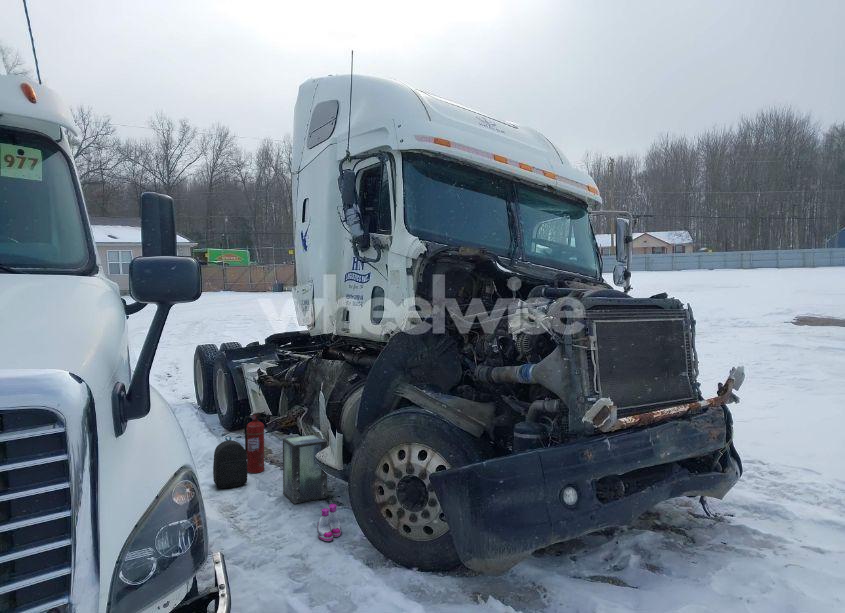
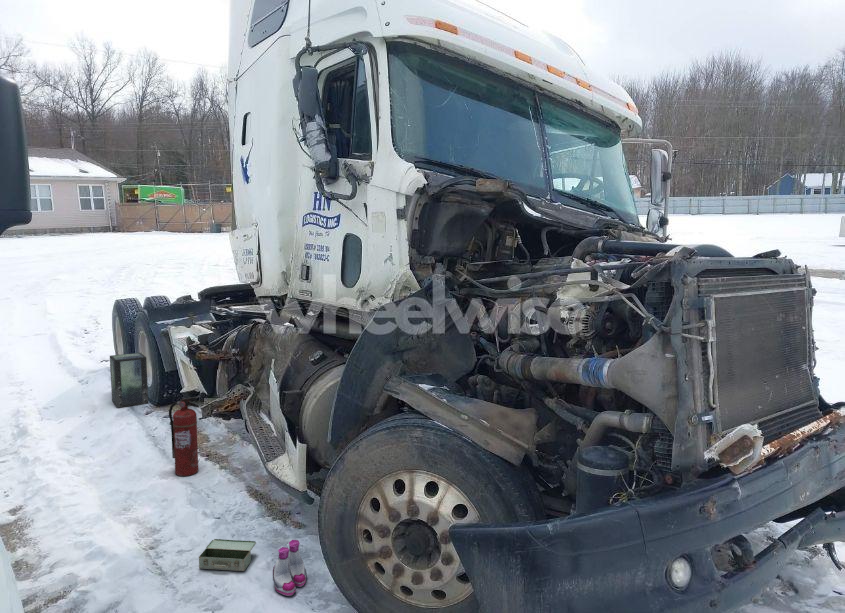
storage box: present [283,435,327,504] -> present [110,353,148,408]
backpack: present [213,436,247,488] -> none [127,432,174,503]
toolbox: none [266,507,307,528] -> present [199,539,256,571]

